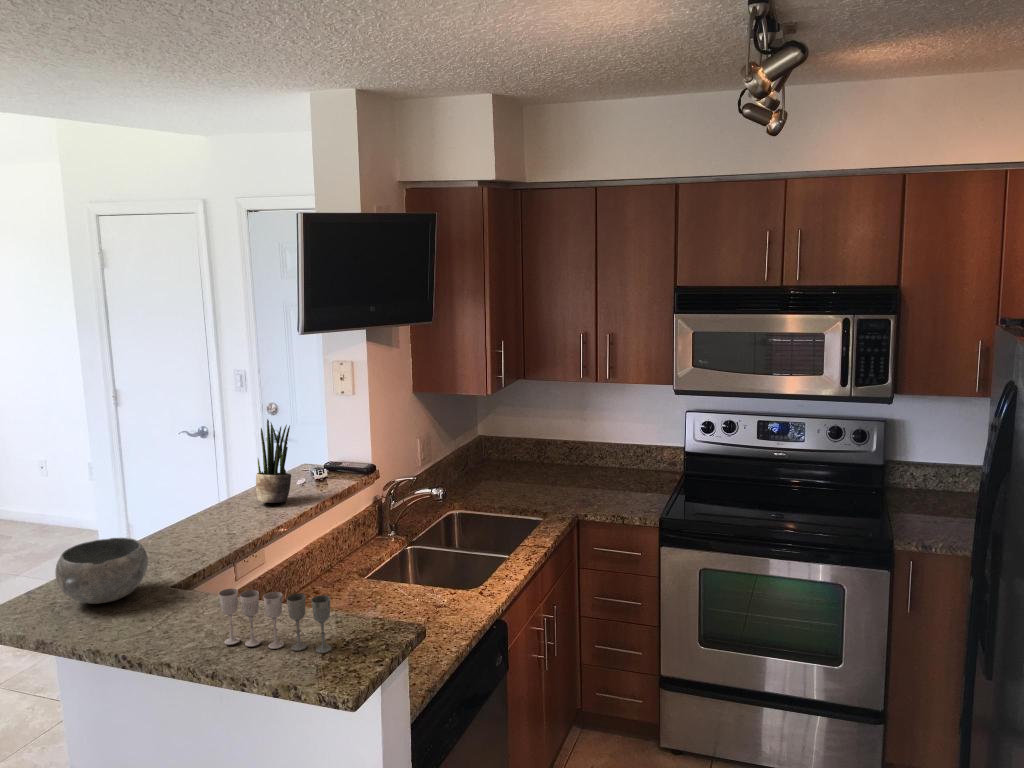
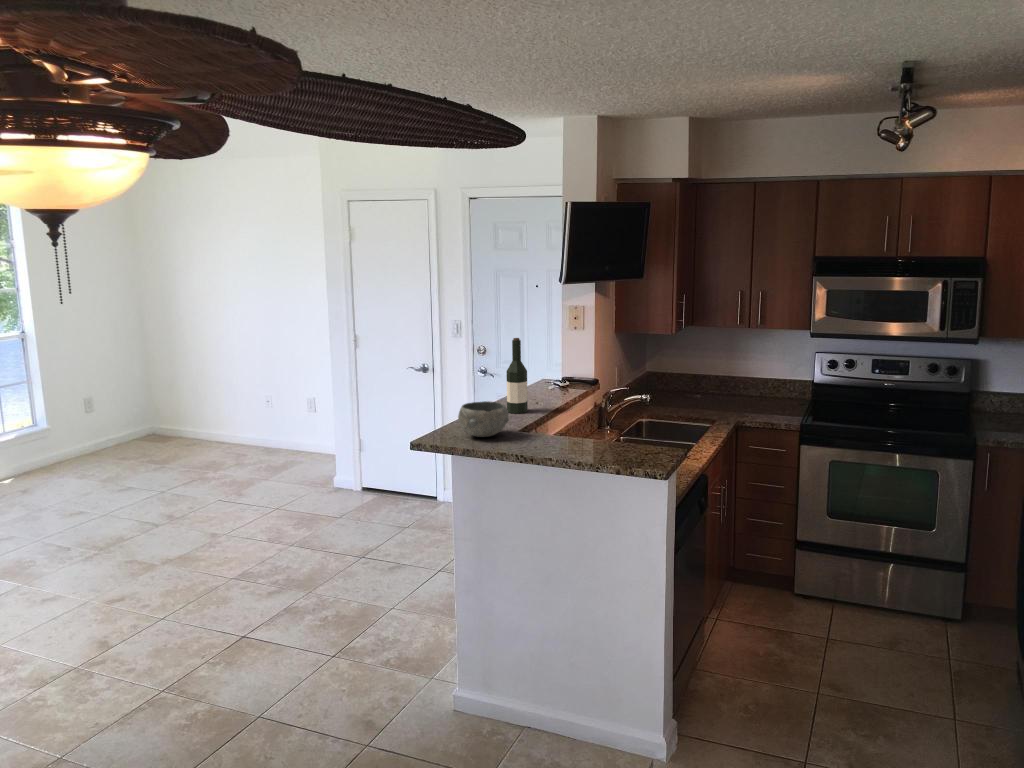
potted plant: present [256,419,291,503] -> none [531,341,555,397]
wine bottle: none [192,421,230,539] -> present [507,338,528,413]
wine glass: present [219,589,332,653] -> none [575,421,642,456]

